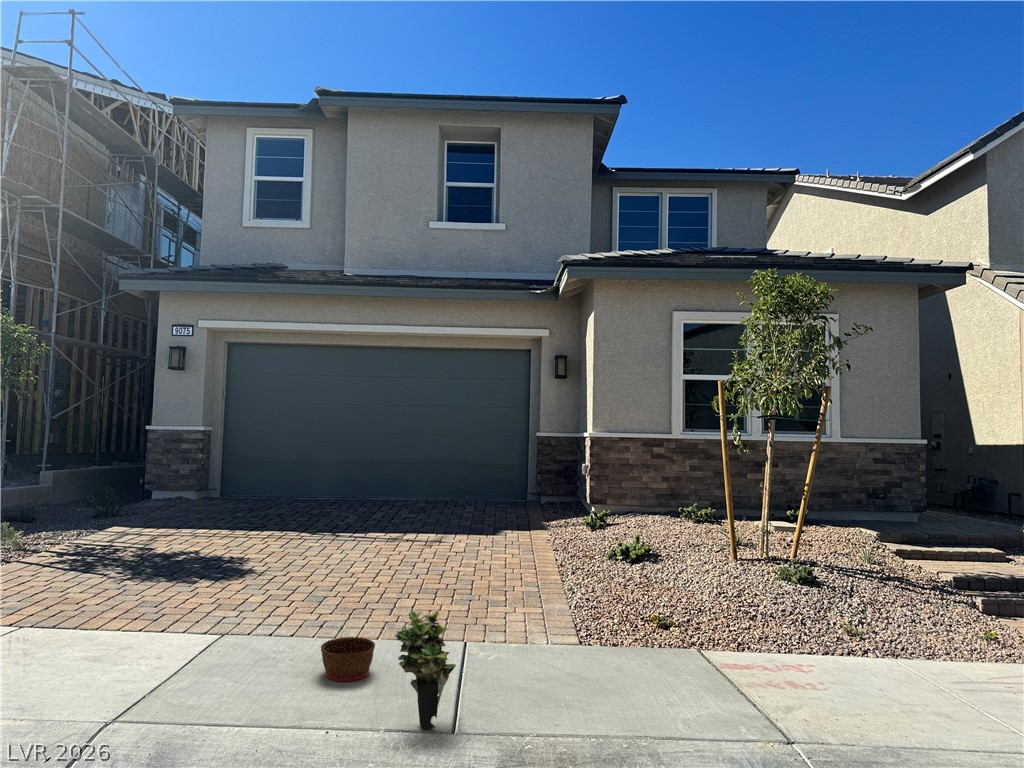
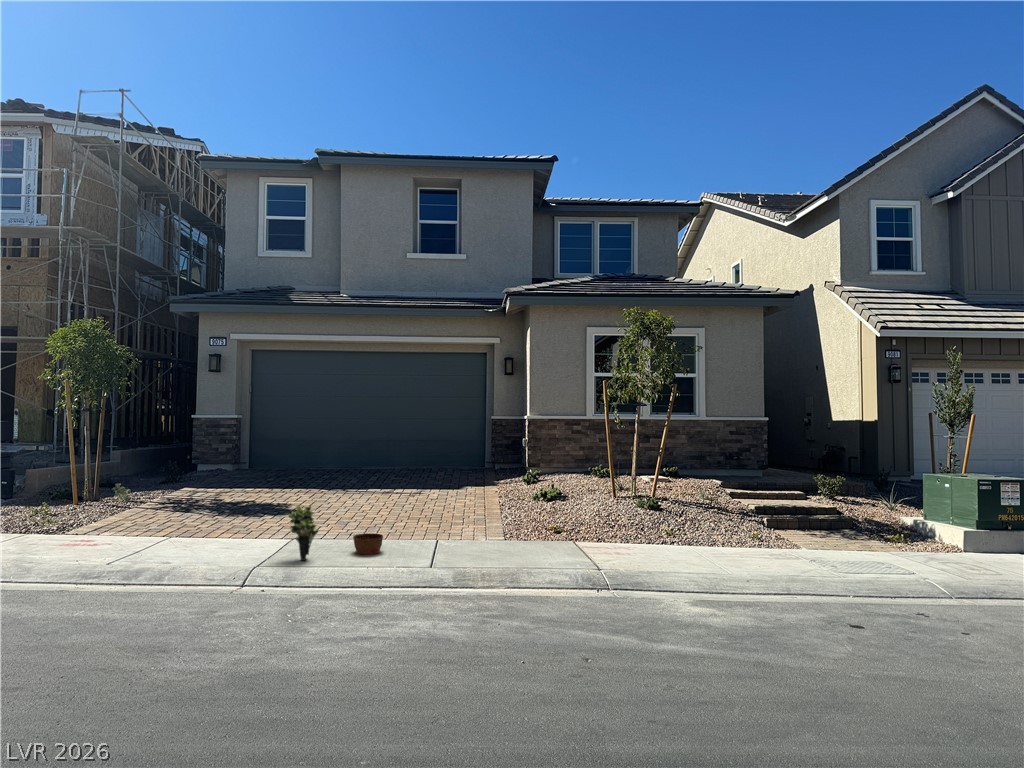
potted plant: present [395,611,456,729] -> present [288,505,319,561]

